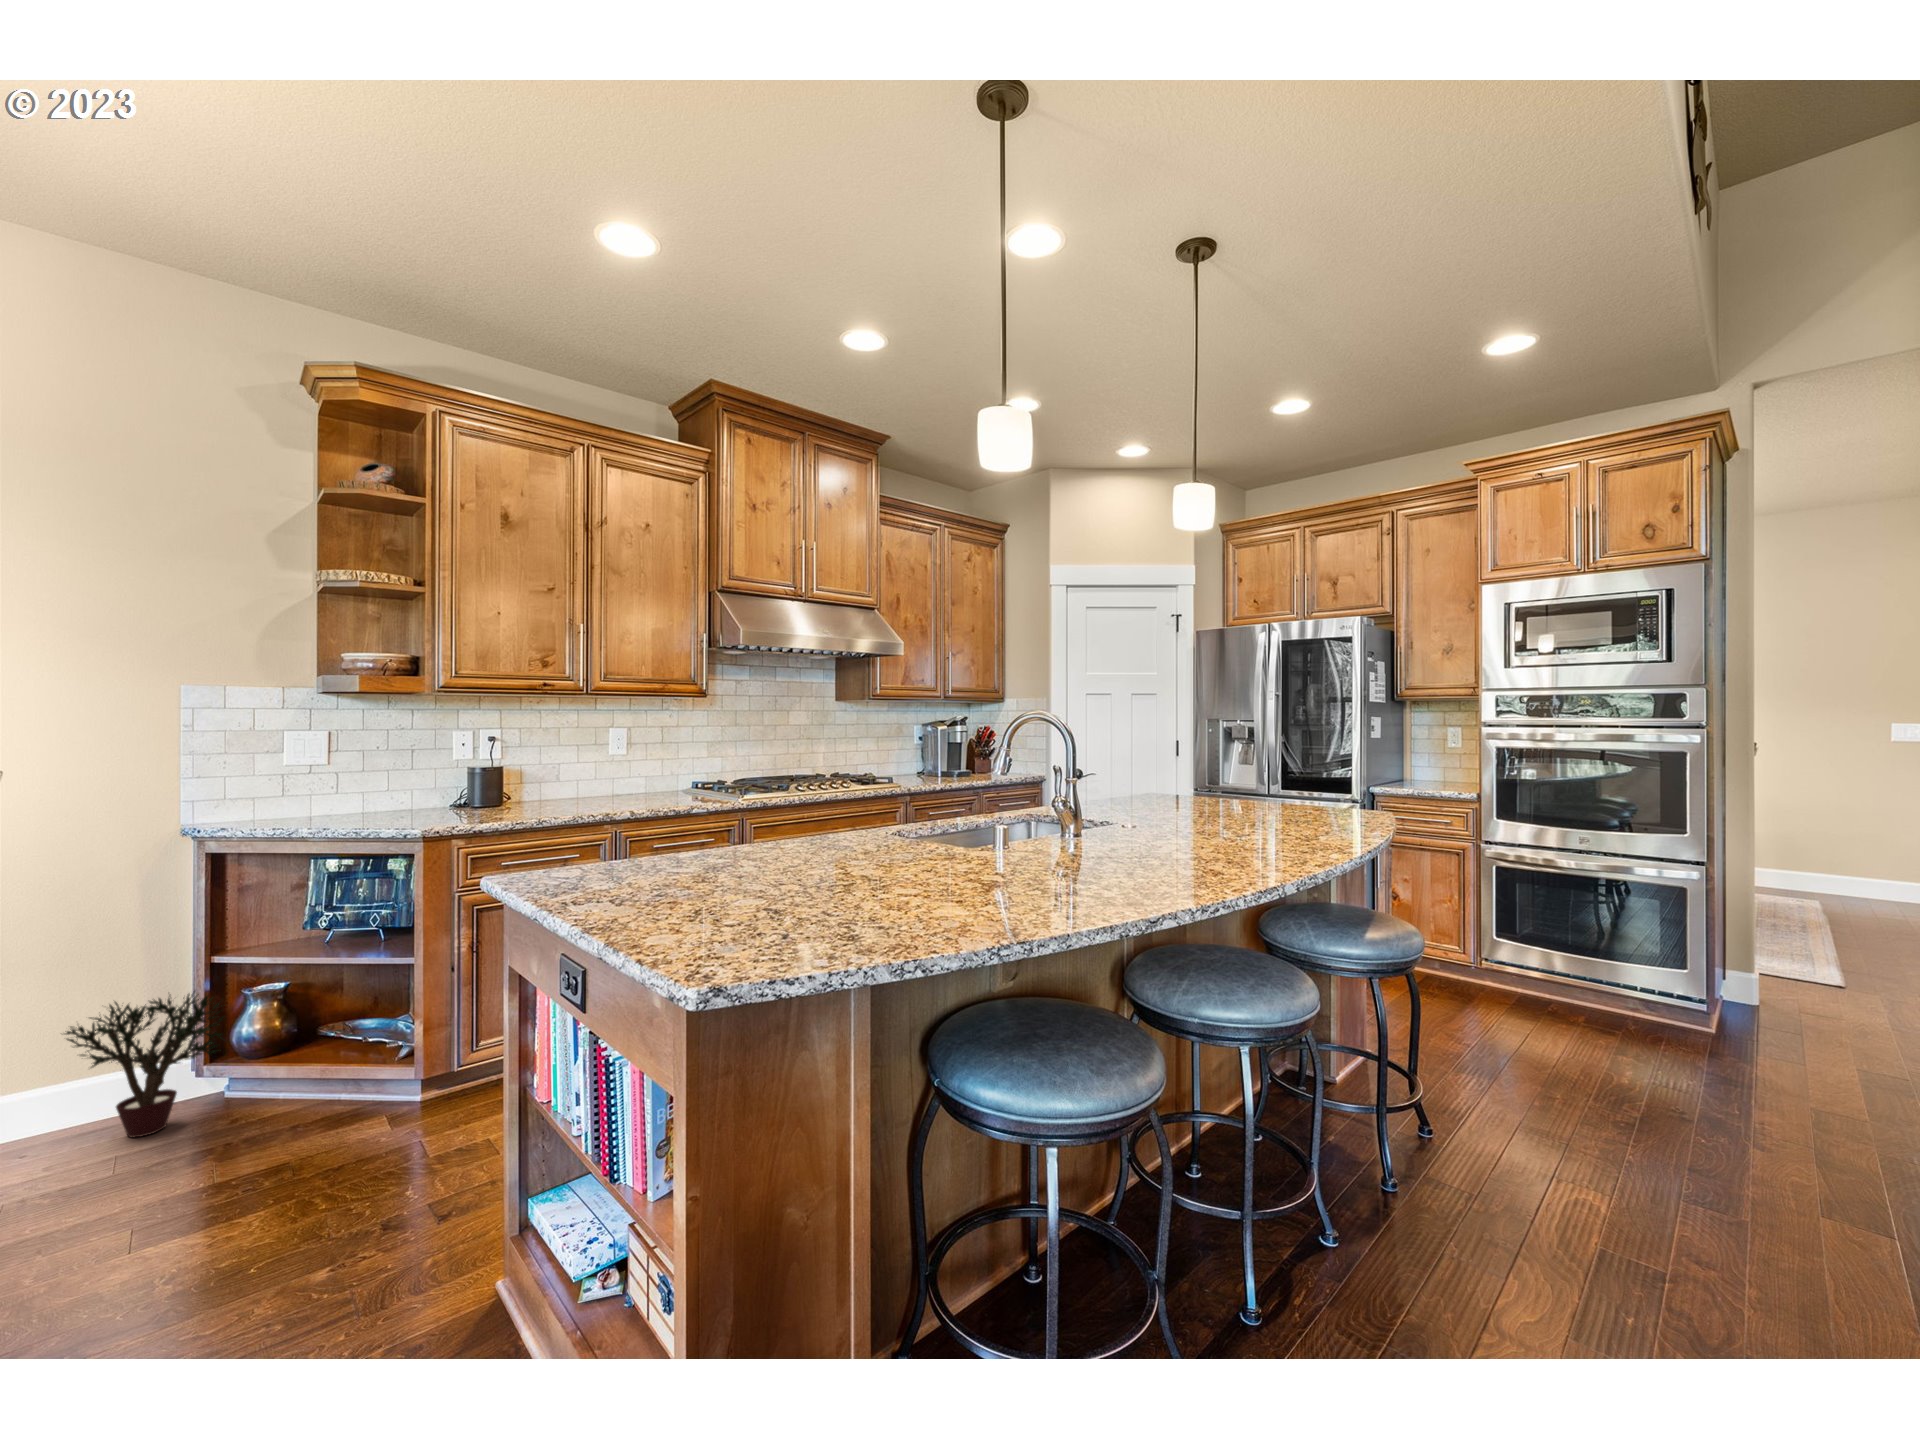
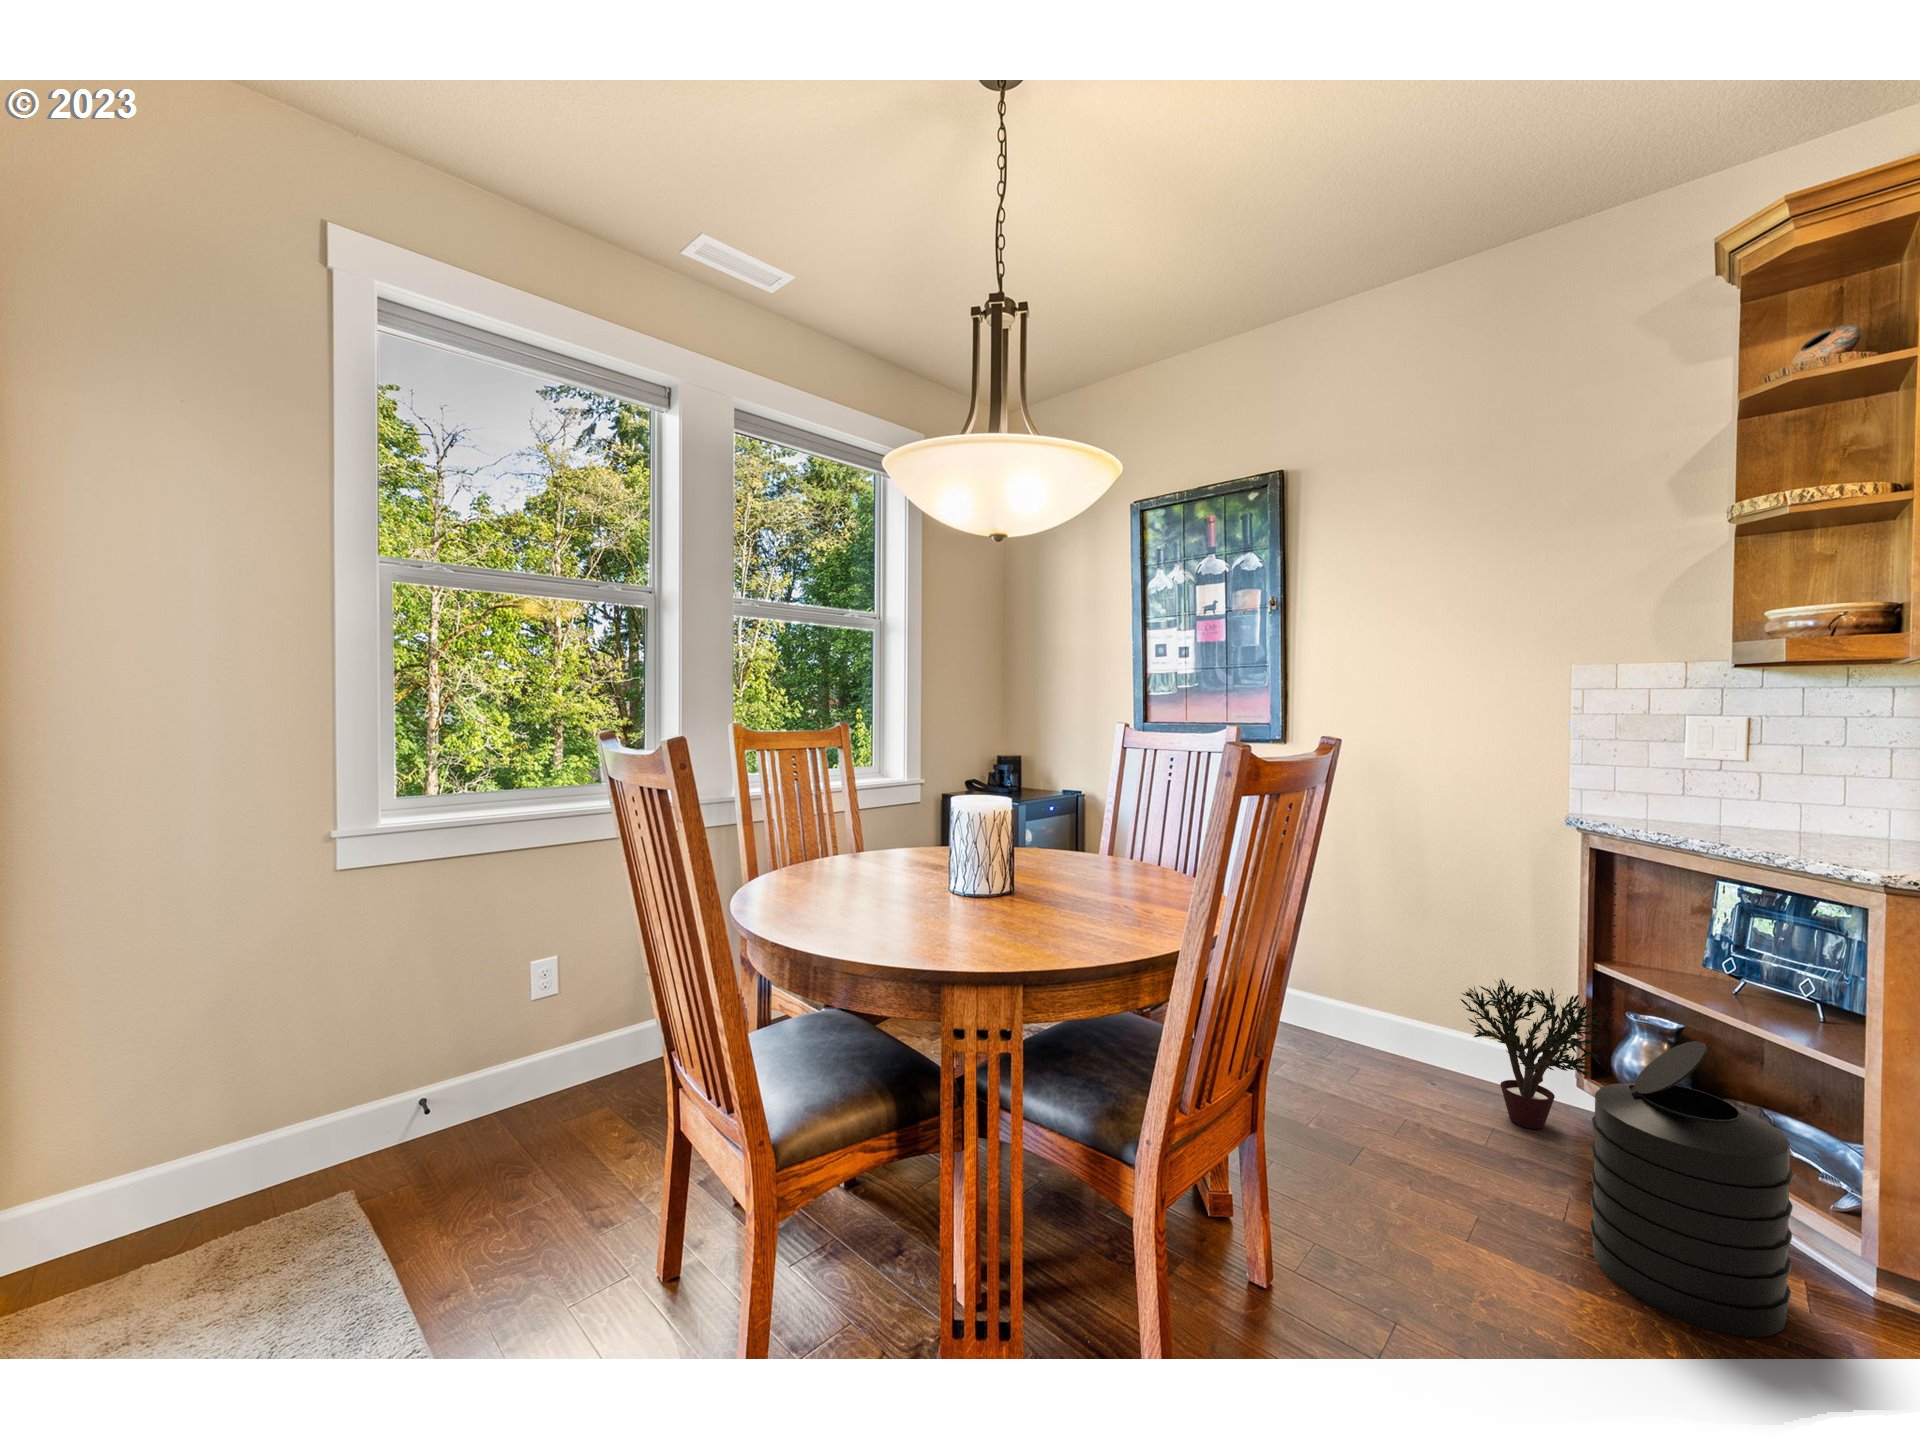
trash can: none [241,977,384,1194] -> present [1590,1041,1793,1337]

